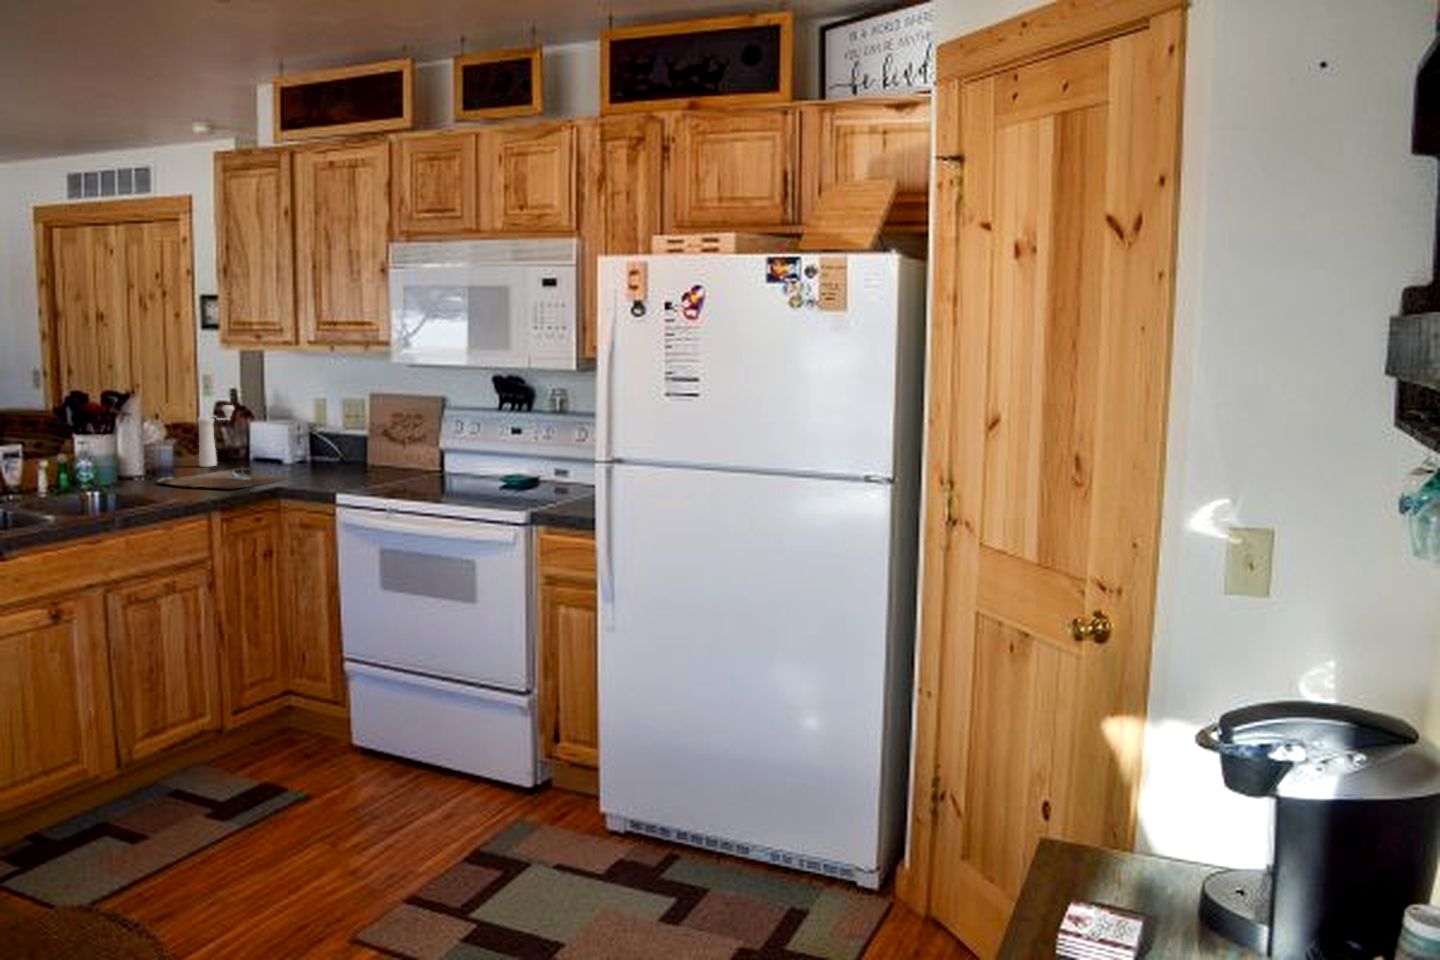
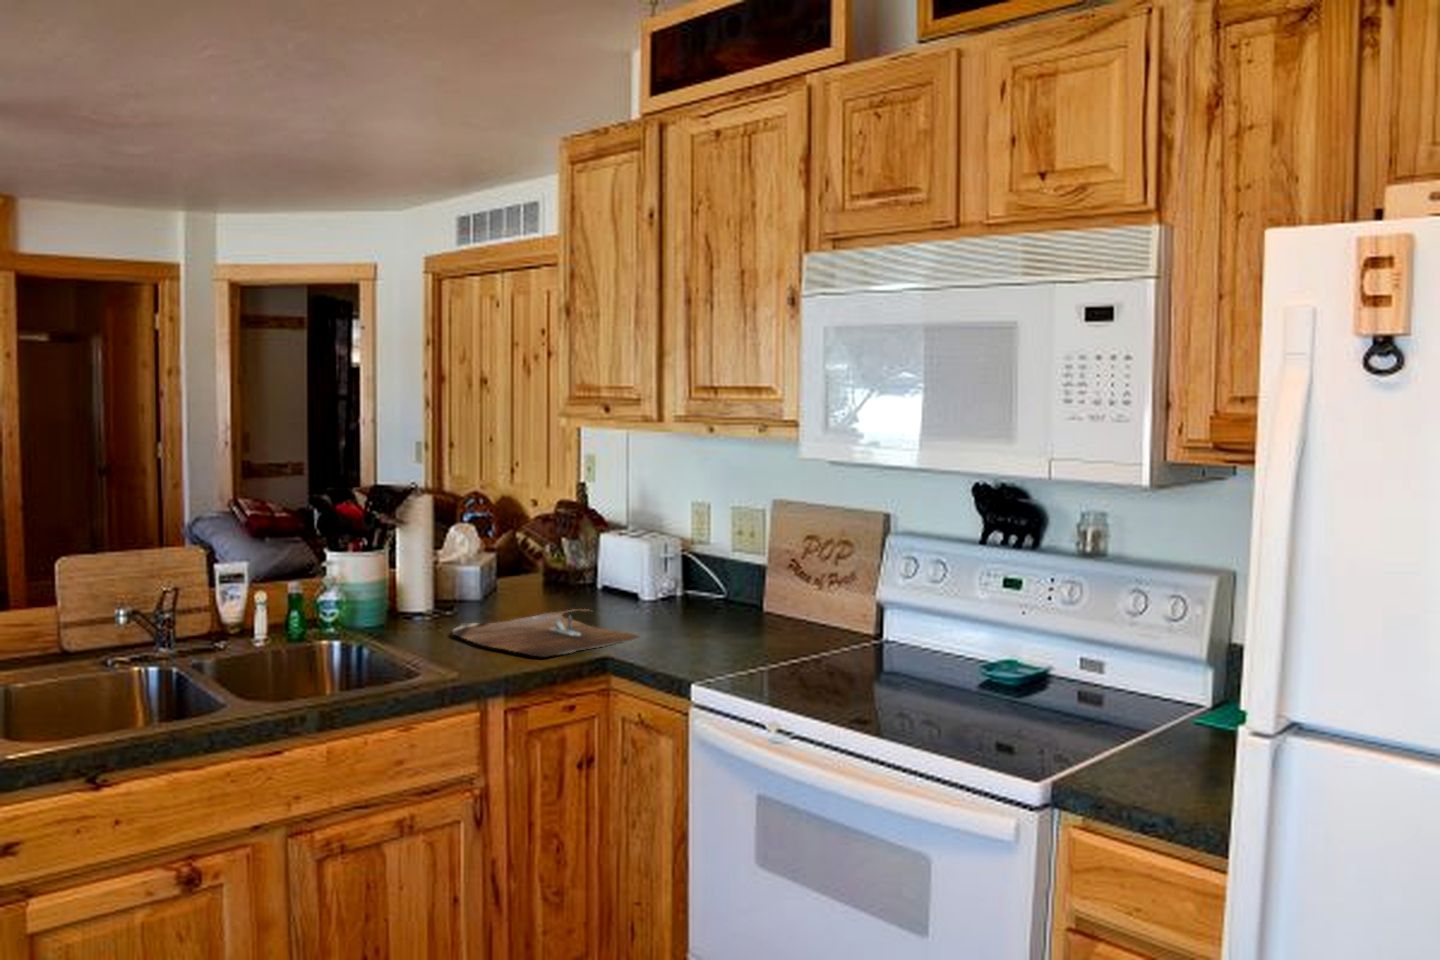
pepper mill: present [197,405,234,467] -> none [526,510,581,602]

